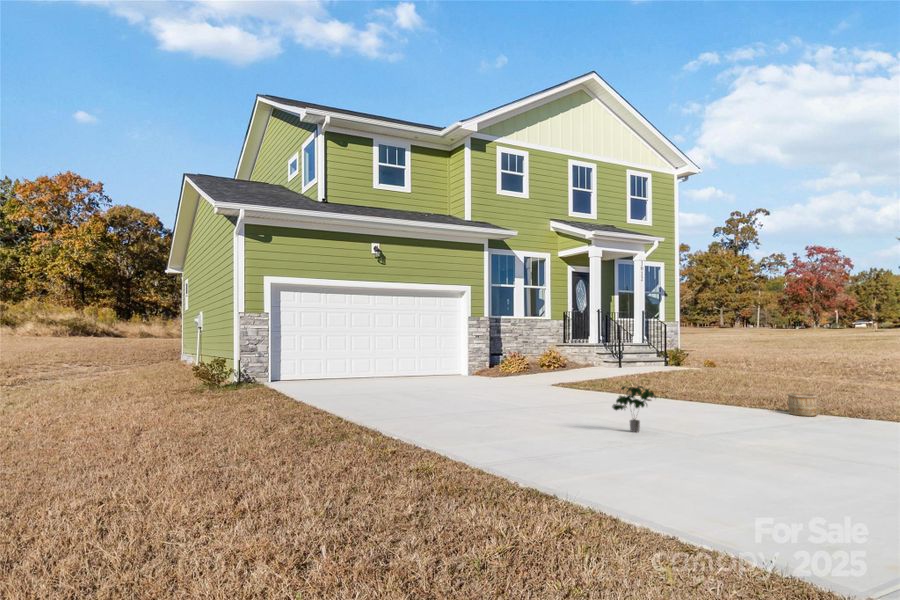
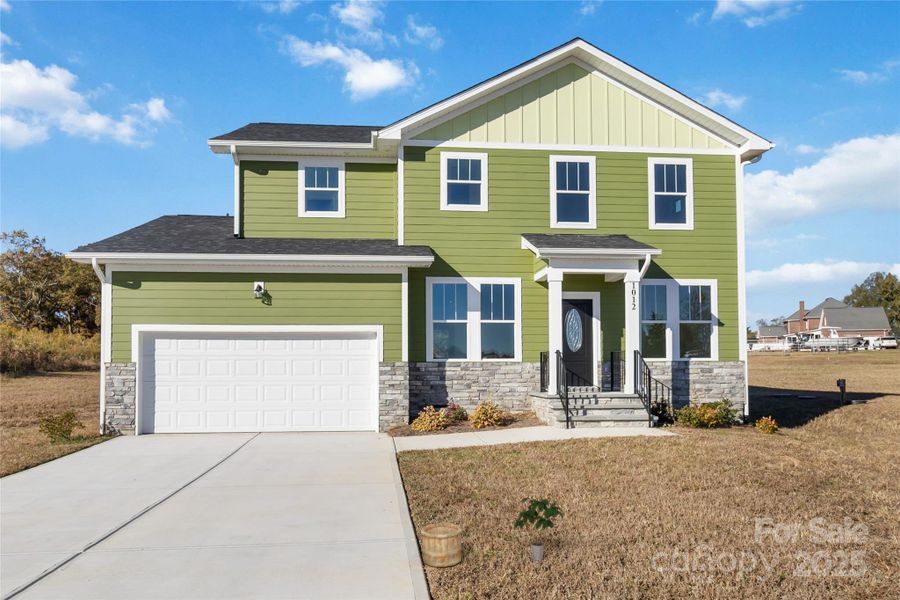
potted plant: present [612,386,656,432] -> present [512,498,563,561]

